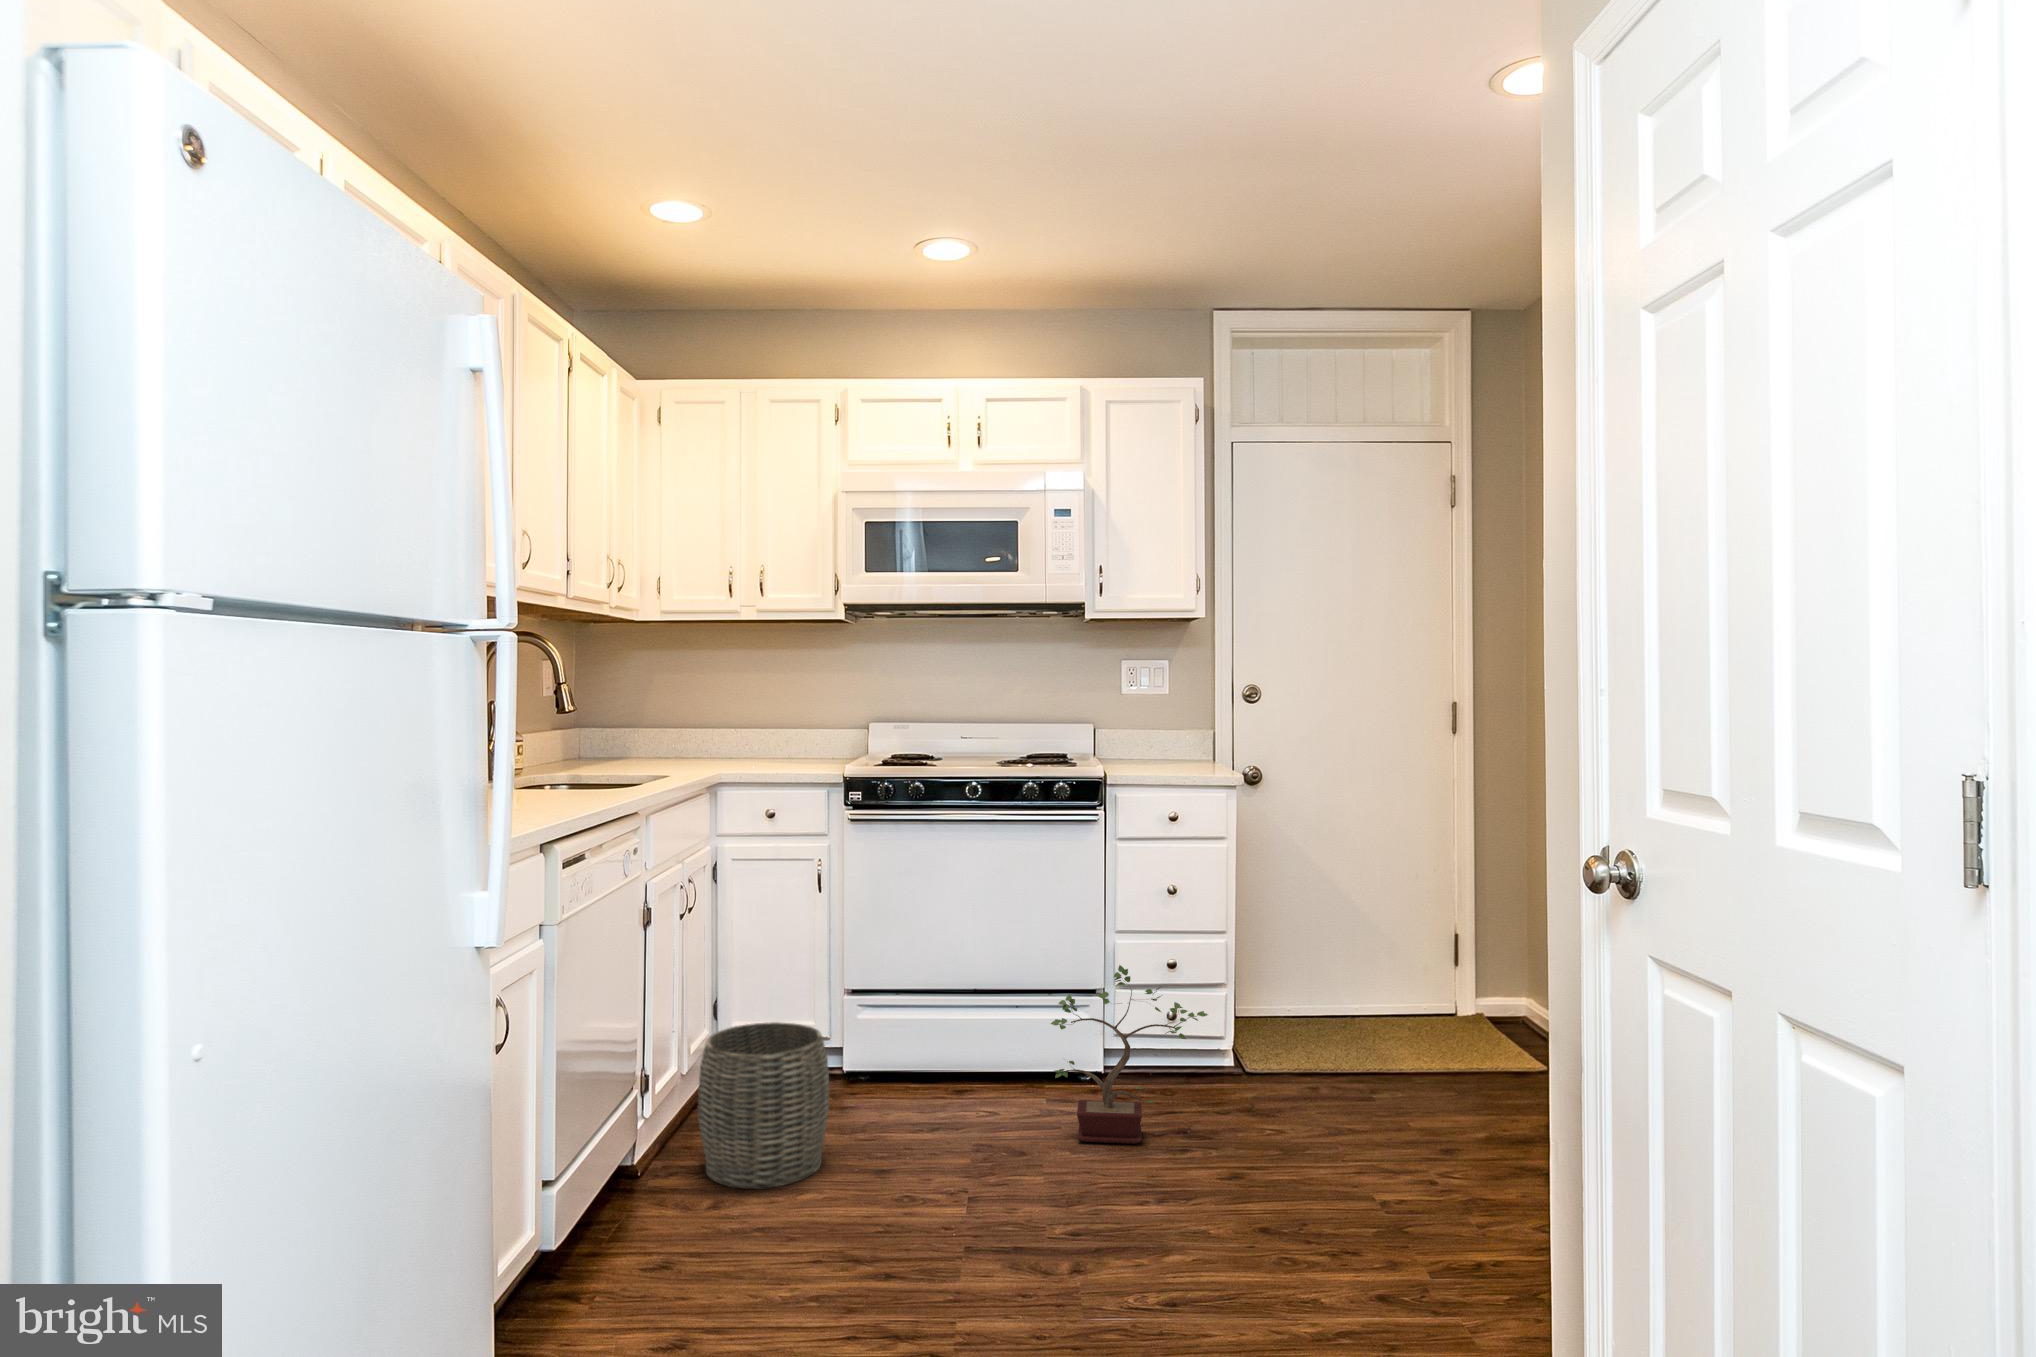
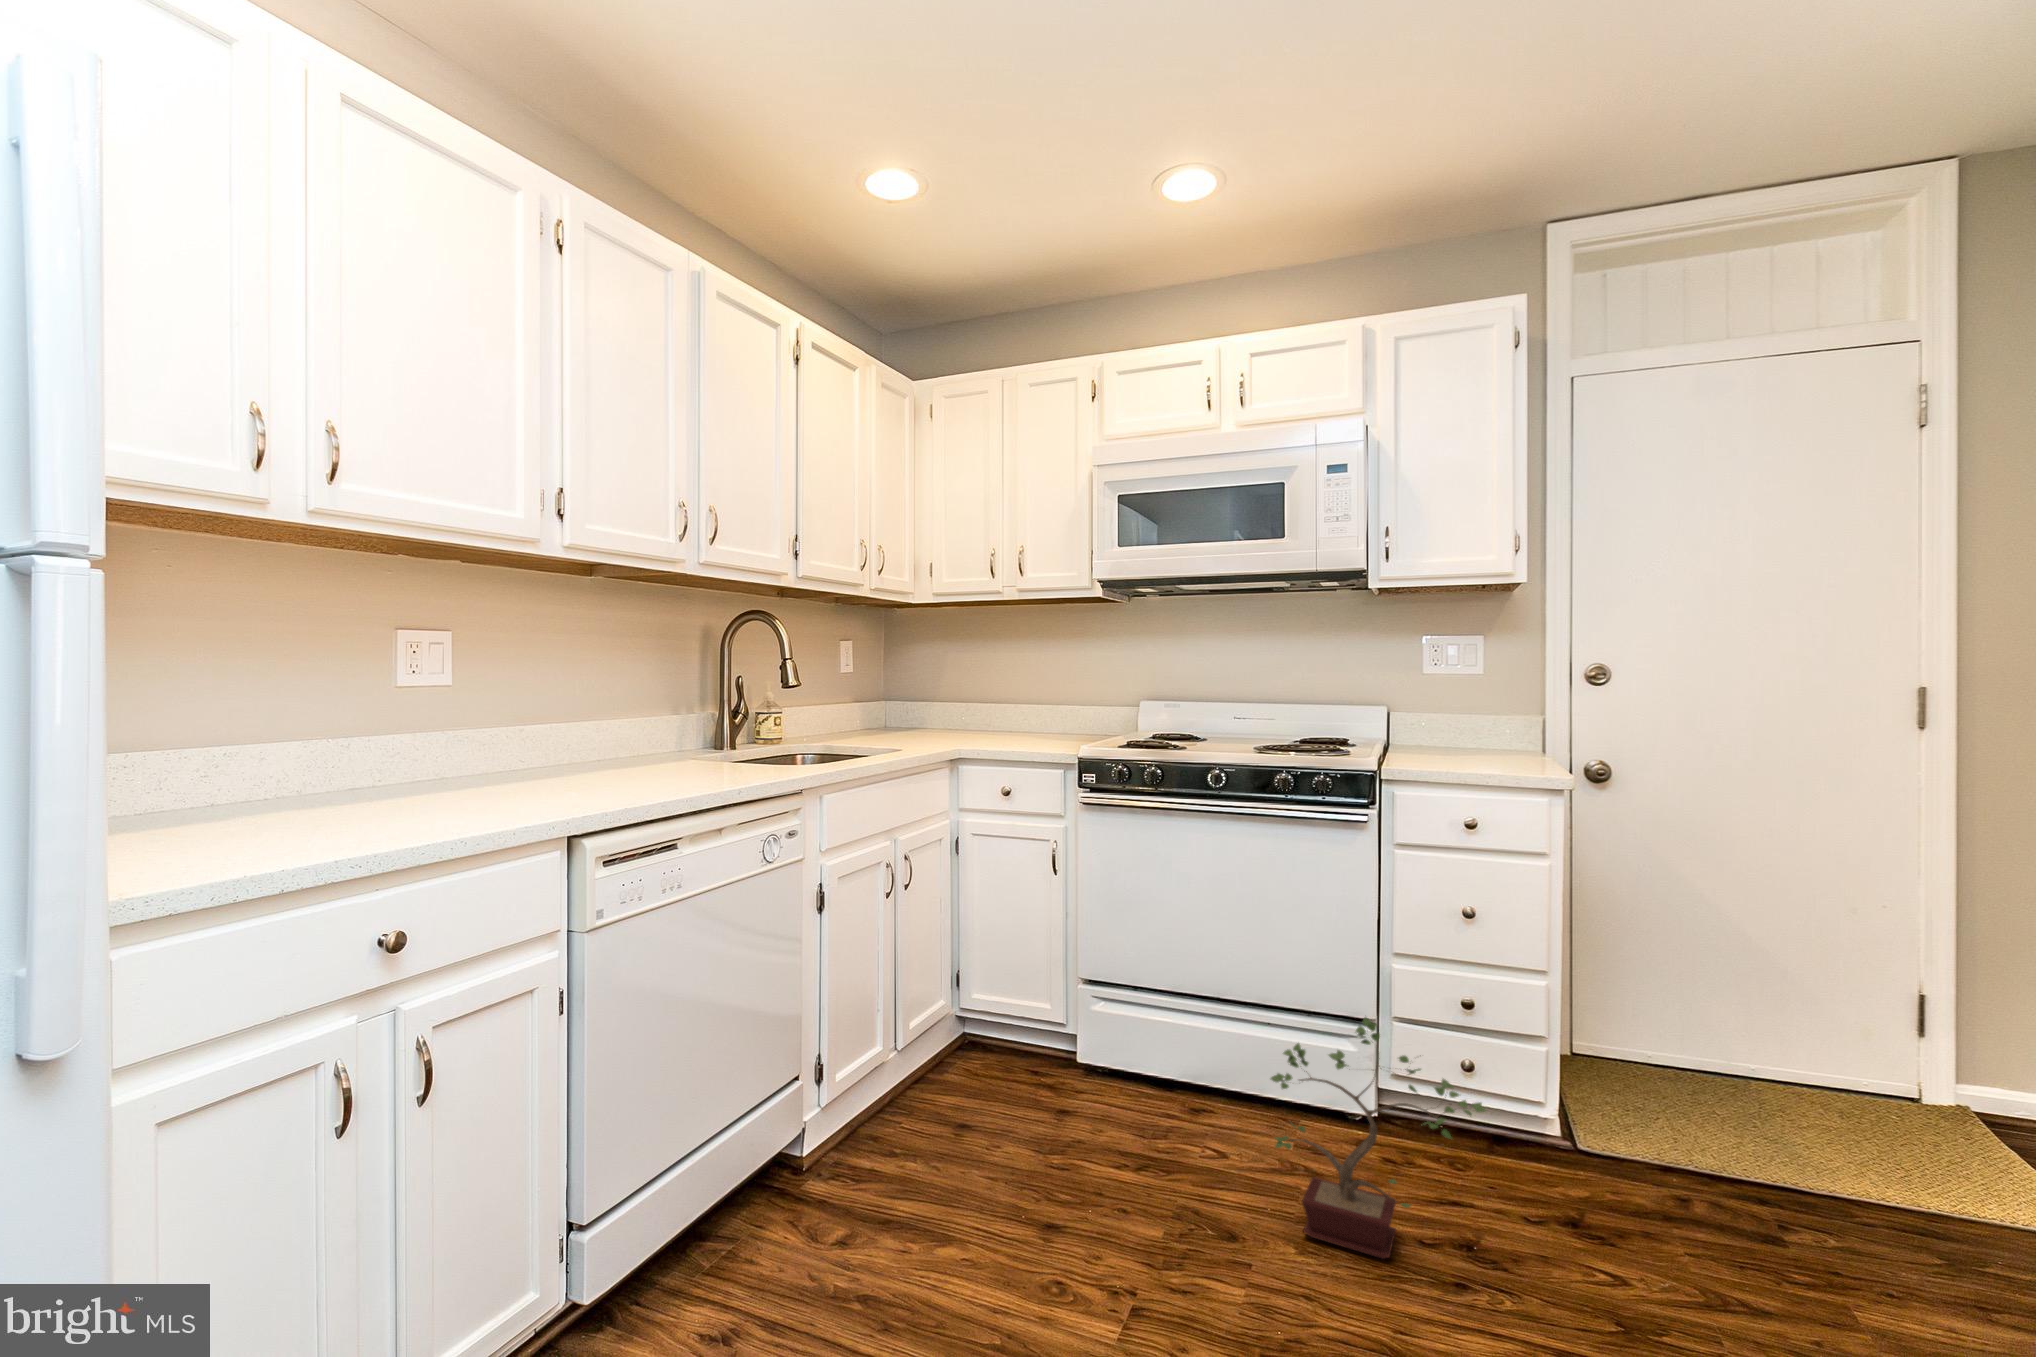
woven basket: present [698,1022,829,1189] -> none [863,1022,1003,1223]

